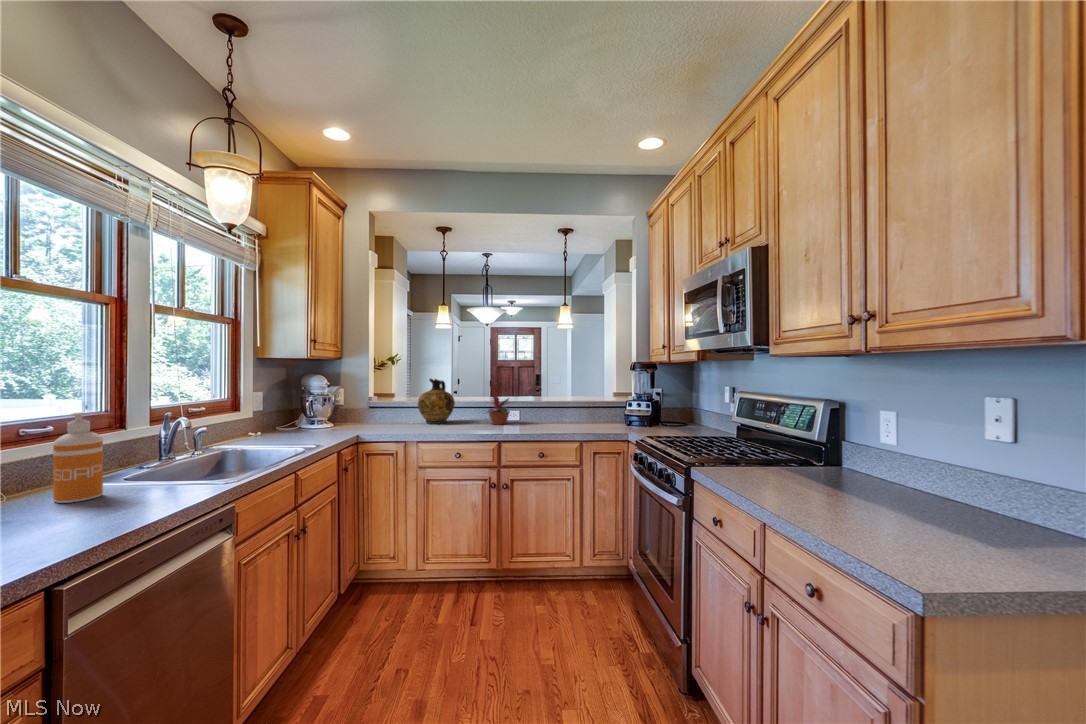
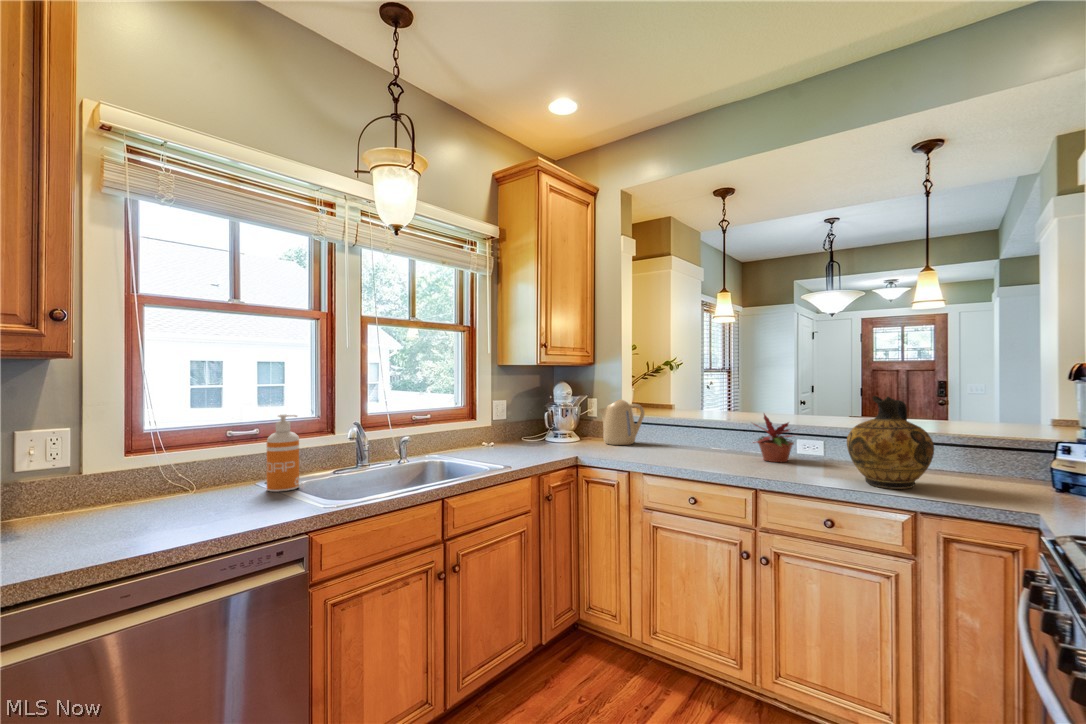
ceramic jug: present [418,379,455,424] -> present [847,396,934,489]
kettle: none [357,387,396,425] -> present [599,399,644,445]

